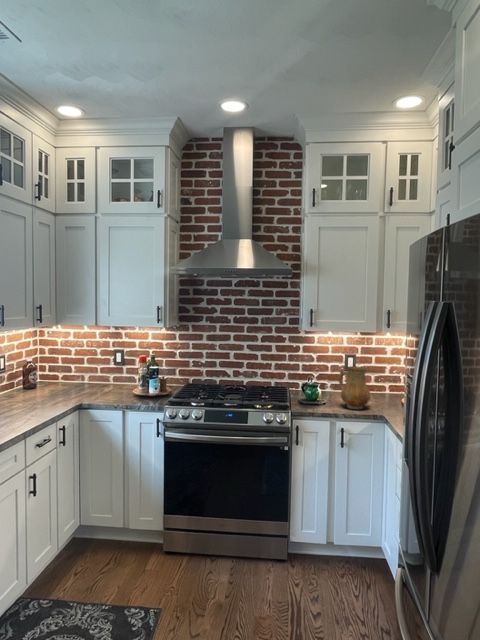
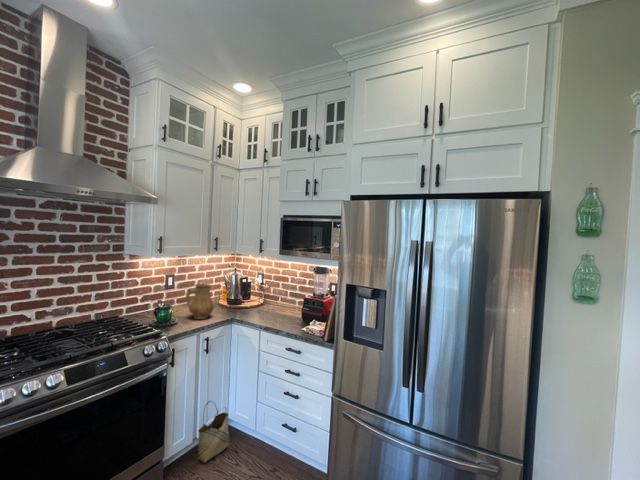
woven basket: none [326,511,372,581] -> present [197,401,230,463]

